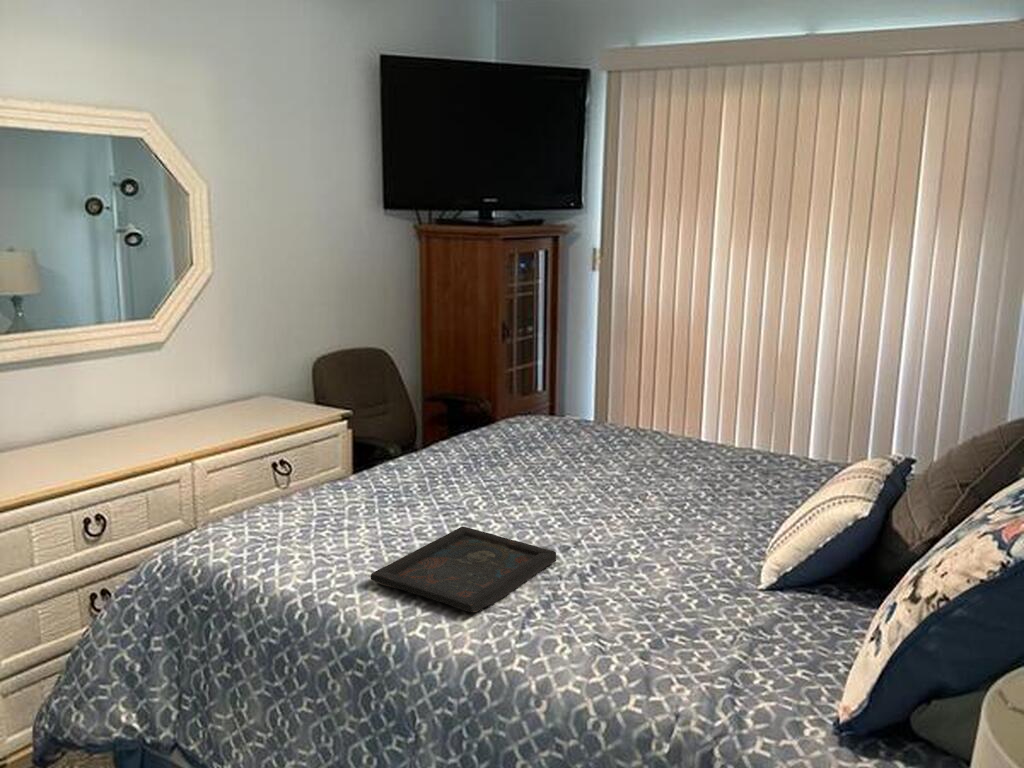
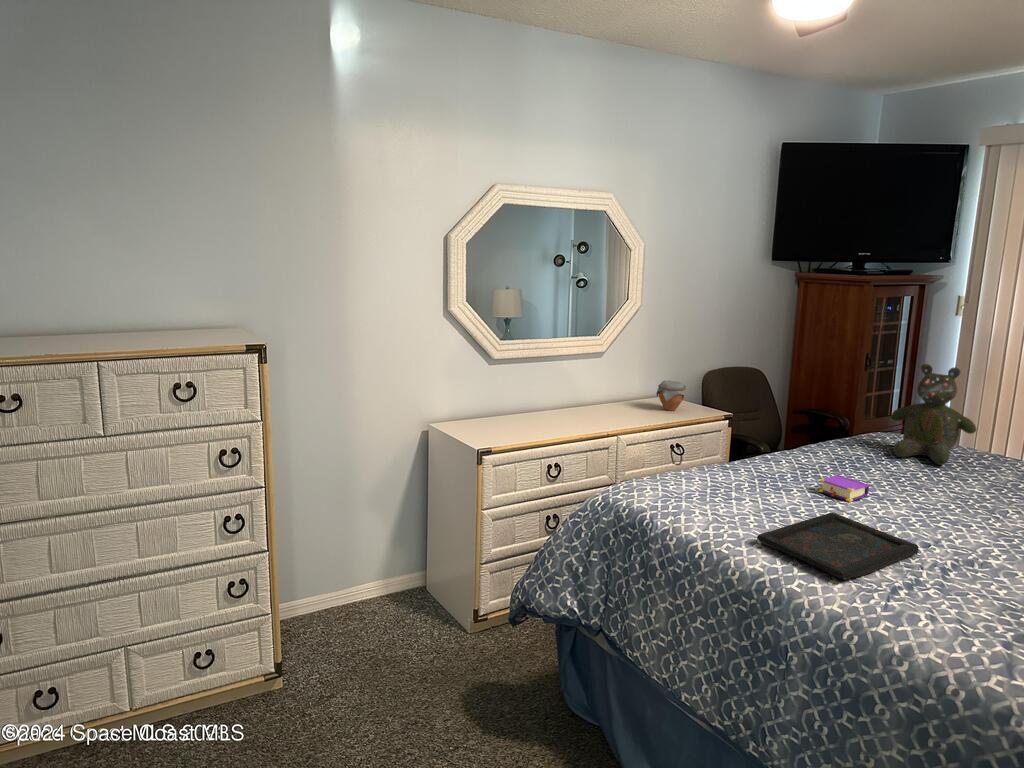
teddy bear: none [527,332,614,448] -> present [891,364,976,465]
jar: none [247,377,286,418] -> present [657,380,686,411]
book: none [429,477,524,516] -> present [819,475,869,502]

